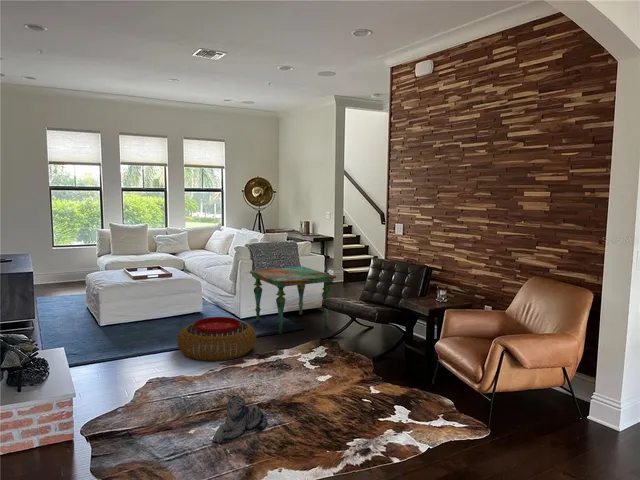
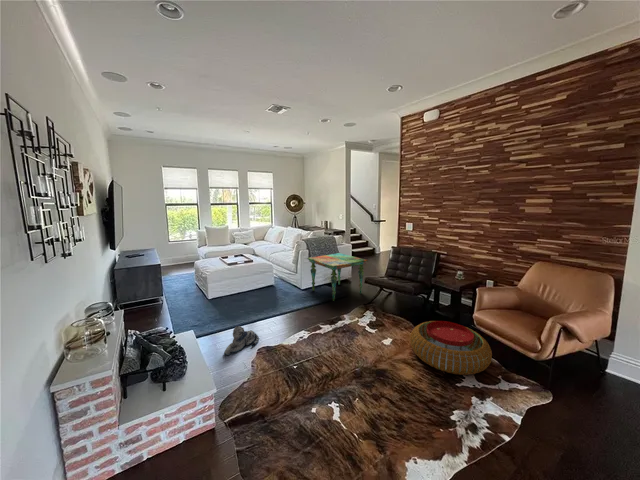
pouf: present [177,317,256,361] -> present [410,321,492,375]
plush toy: present [213,396,267,443] -> present [224,326,259,355]

